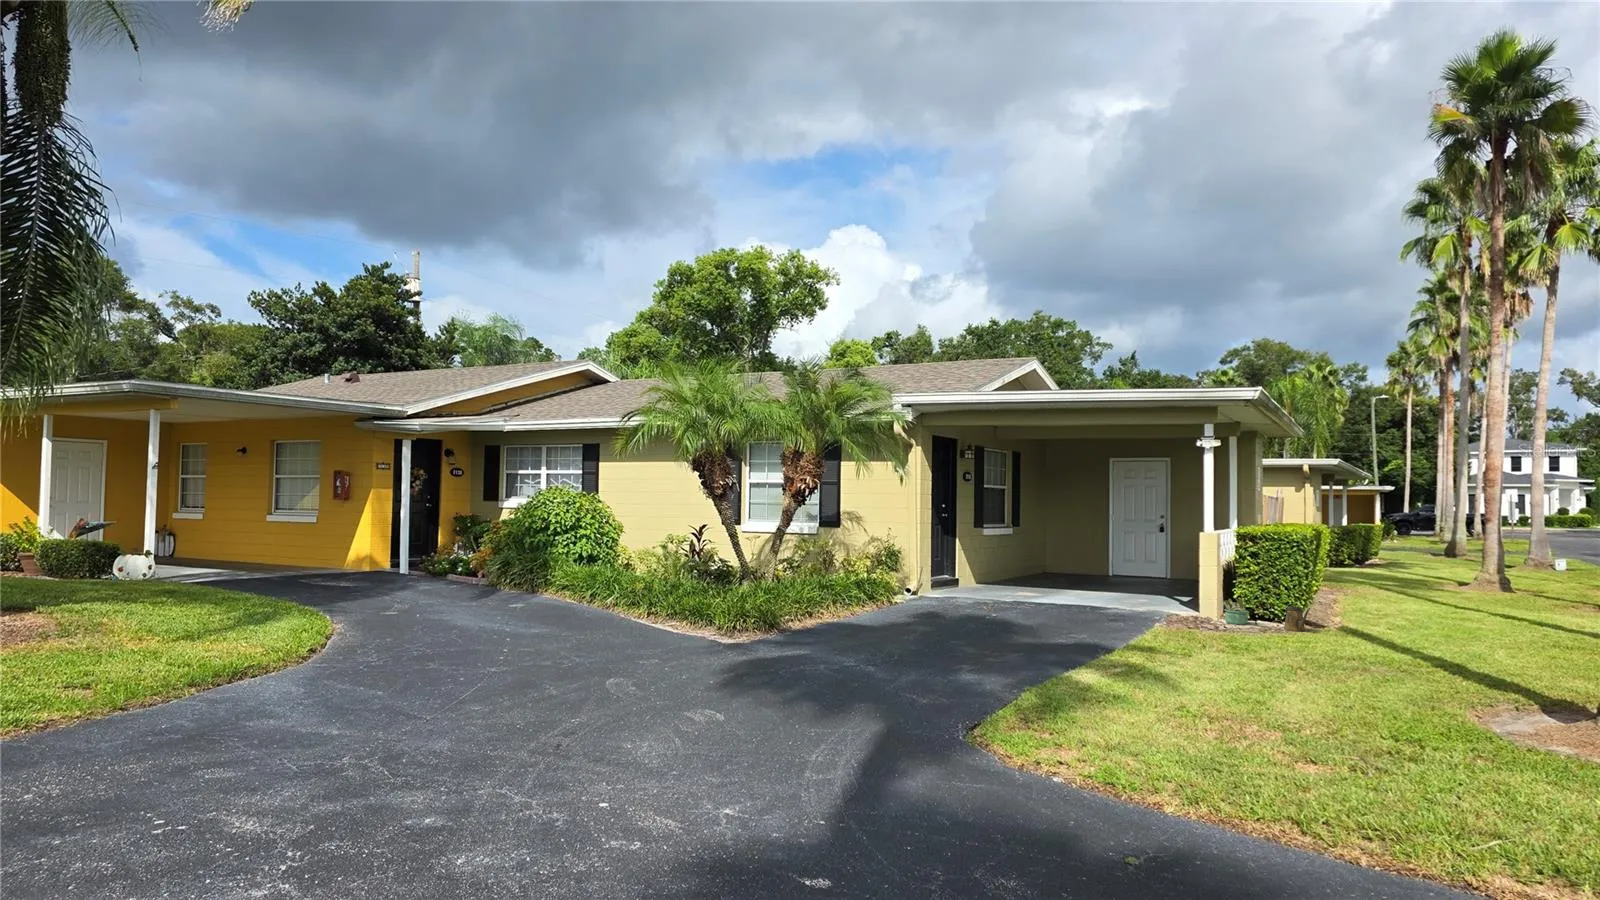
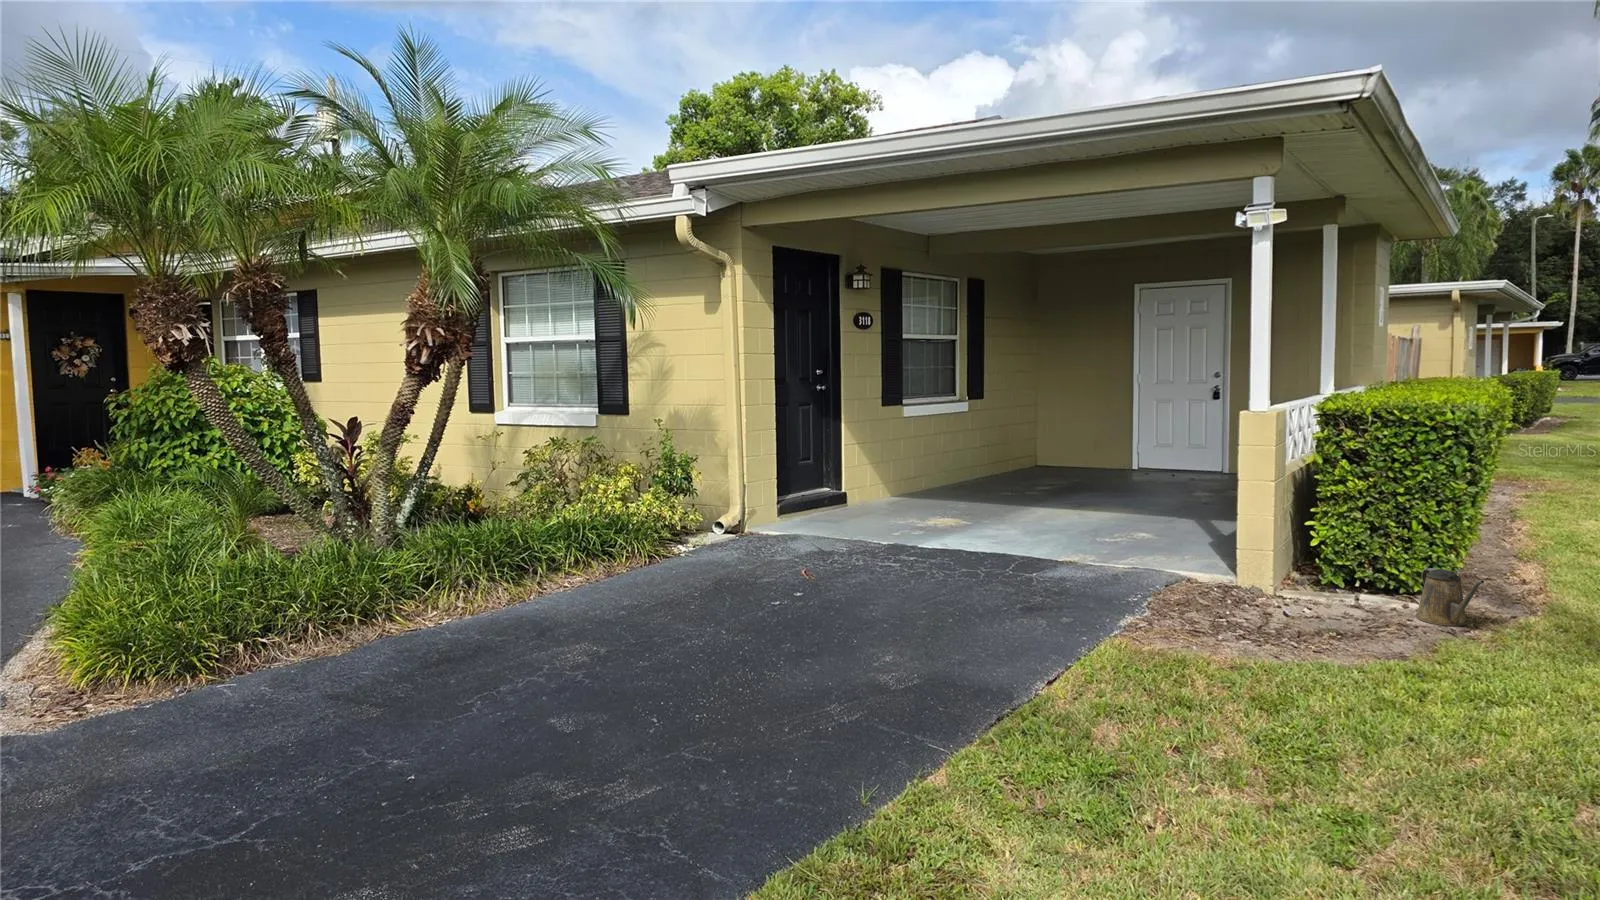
decorative plant: present [1223,598,1249,625] -> none [1282,544,1340,601]

